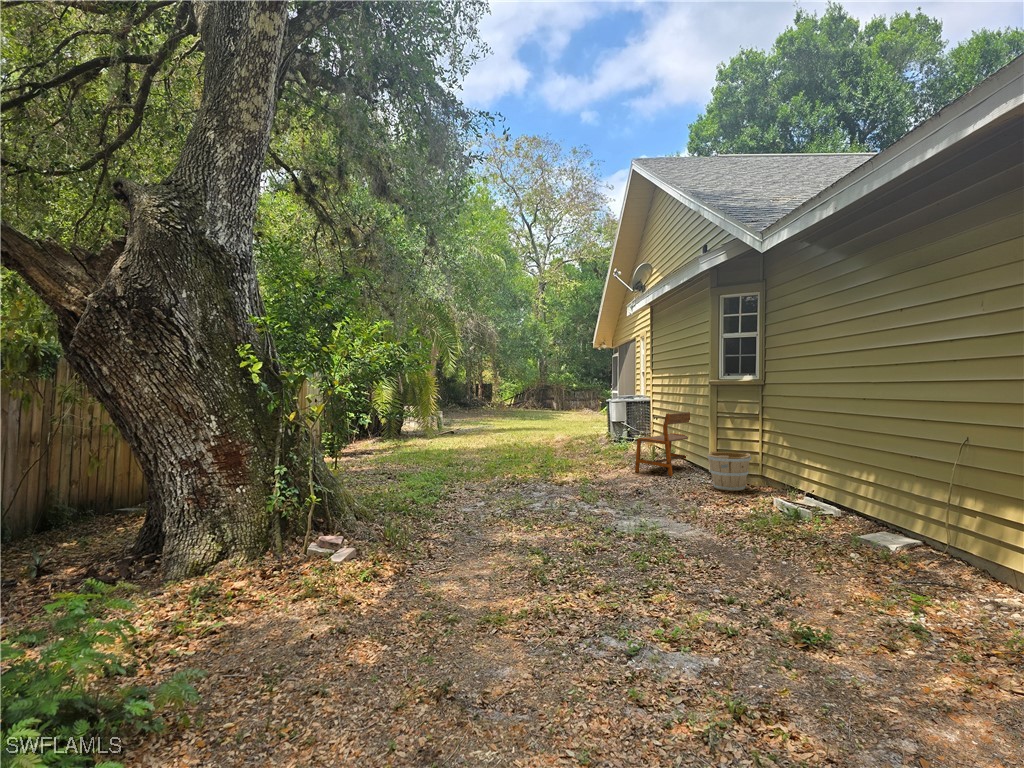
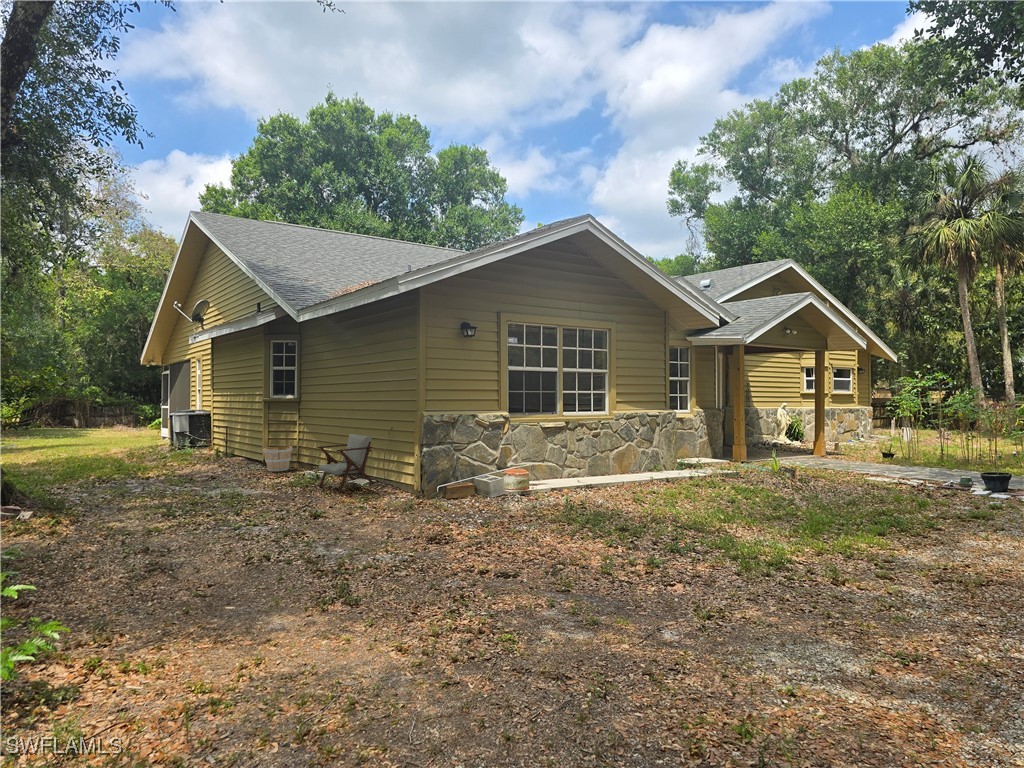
bench: present [635,412,690,476] -> none [205,420,256,469]
lounge chair: none [796,446,936,568] -> present [317,434,375,493]

